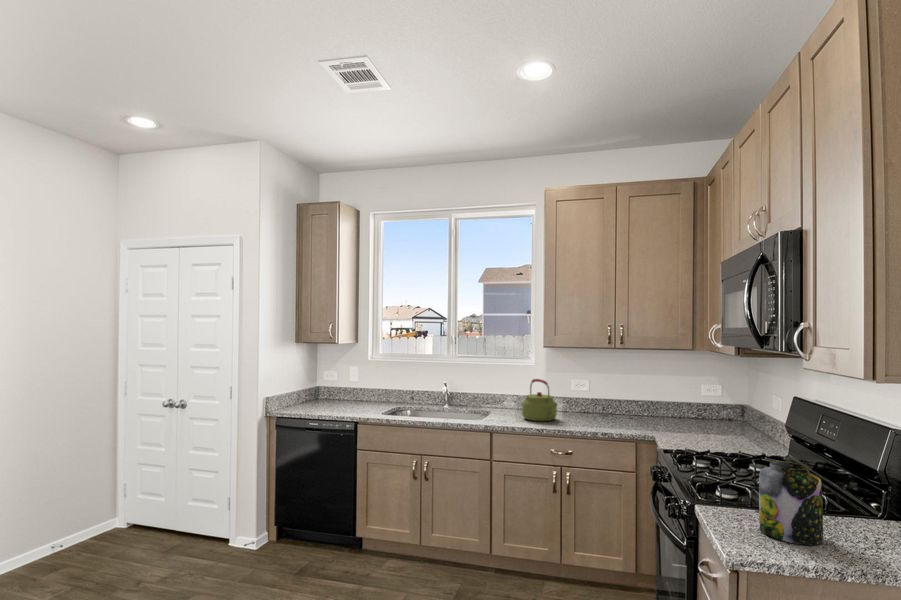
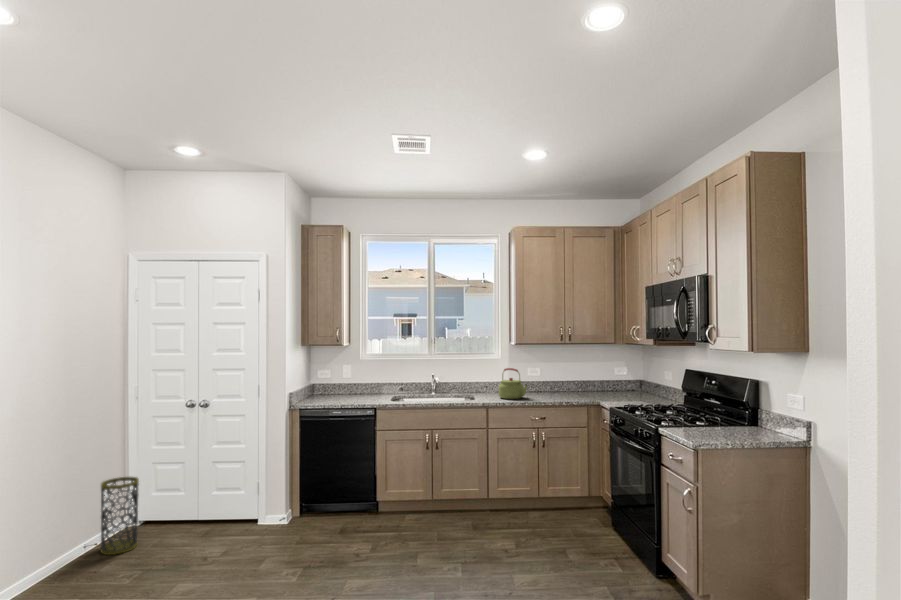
jar: present [759,461,823,545] -> none [697,397,727,435]
trash can: none [44,479,90,567] -> present [101,477,139,555]

